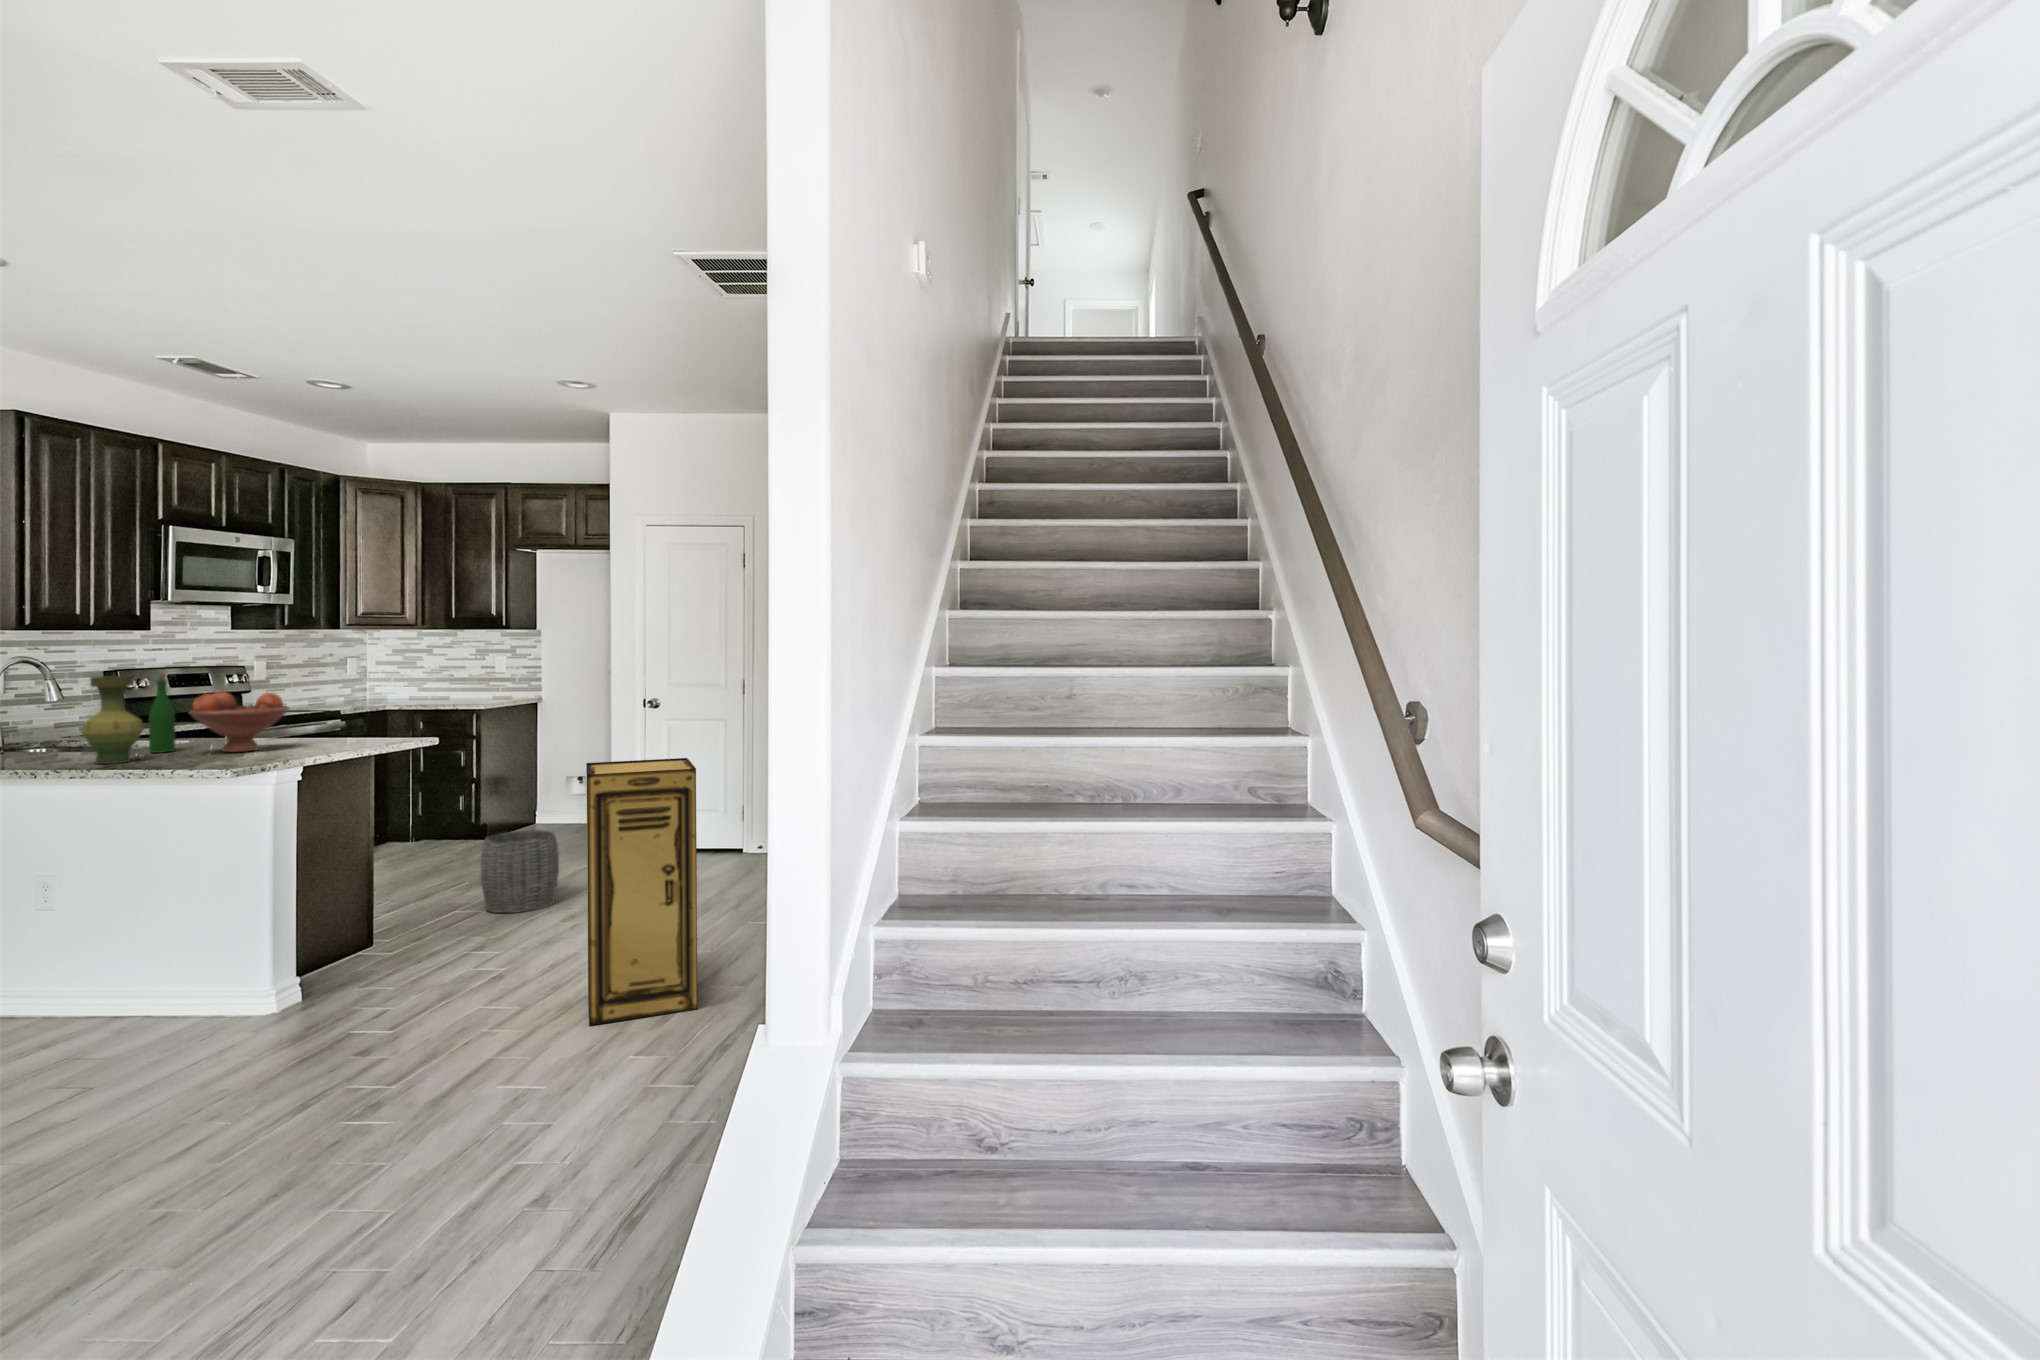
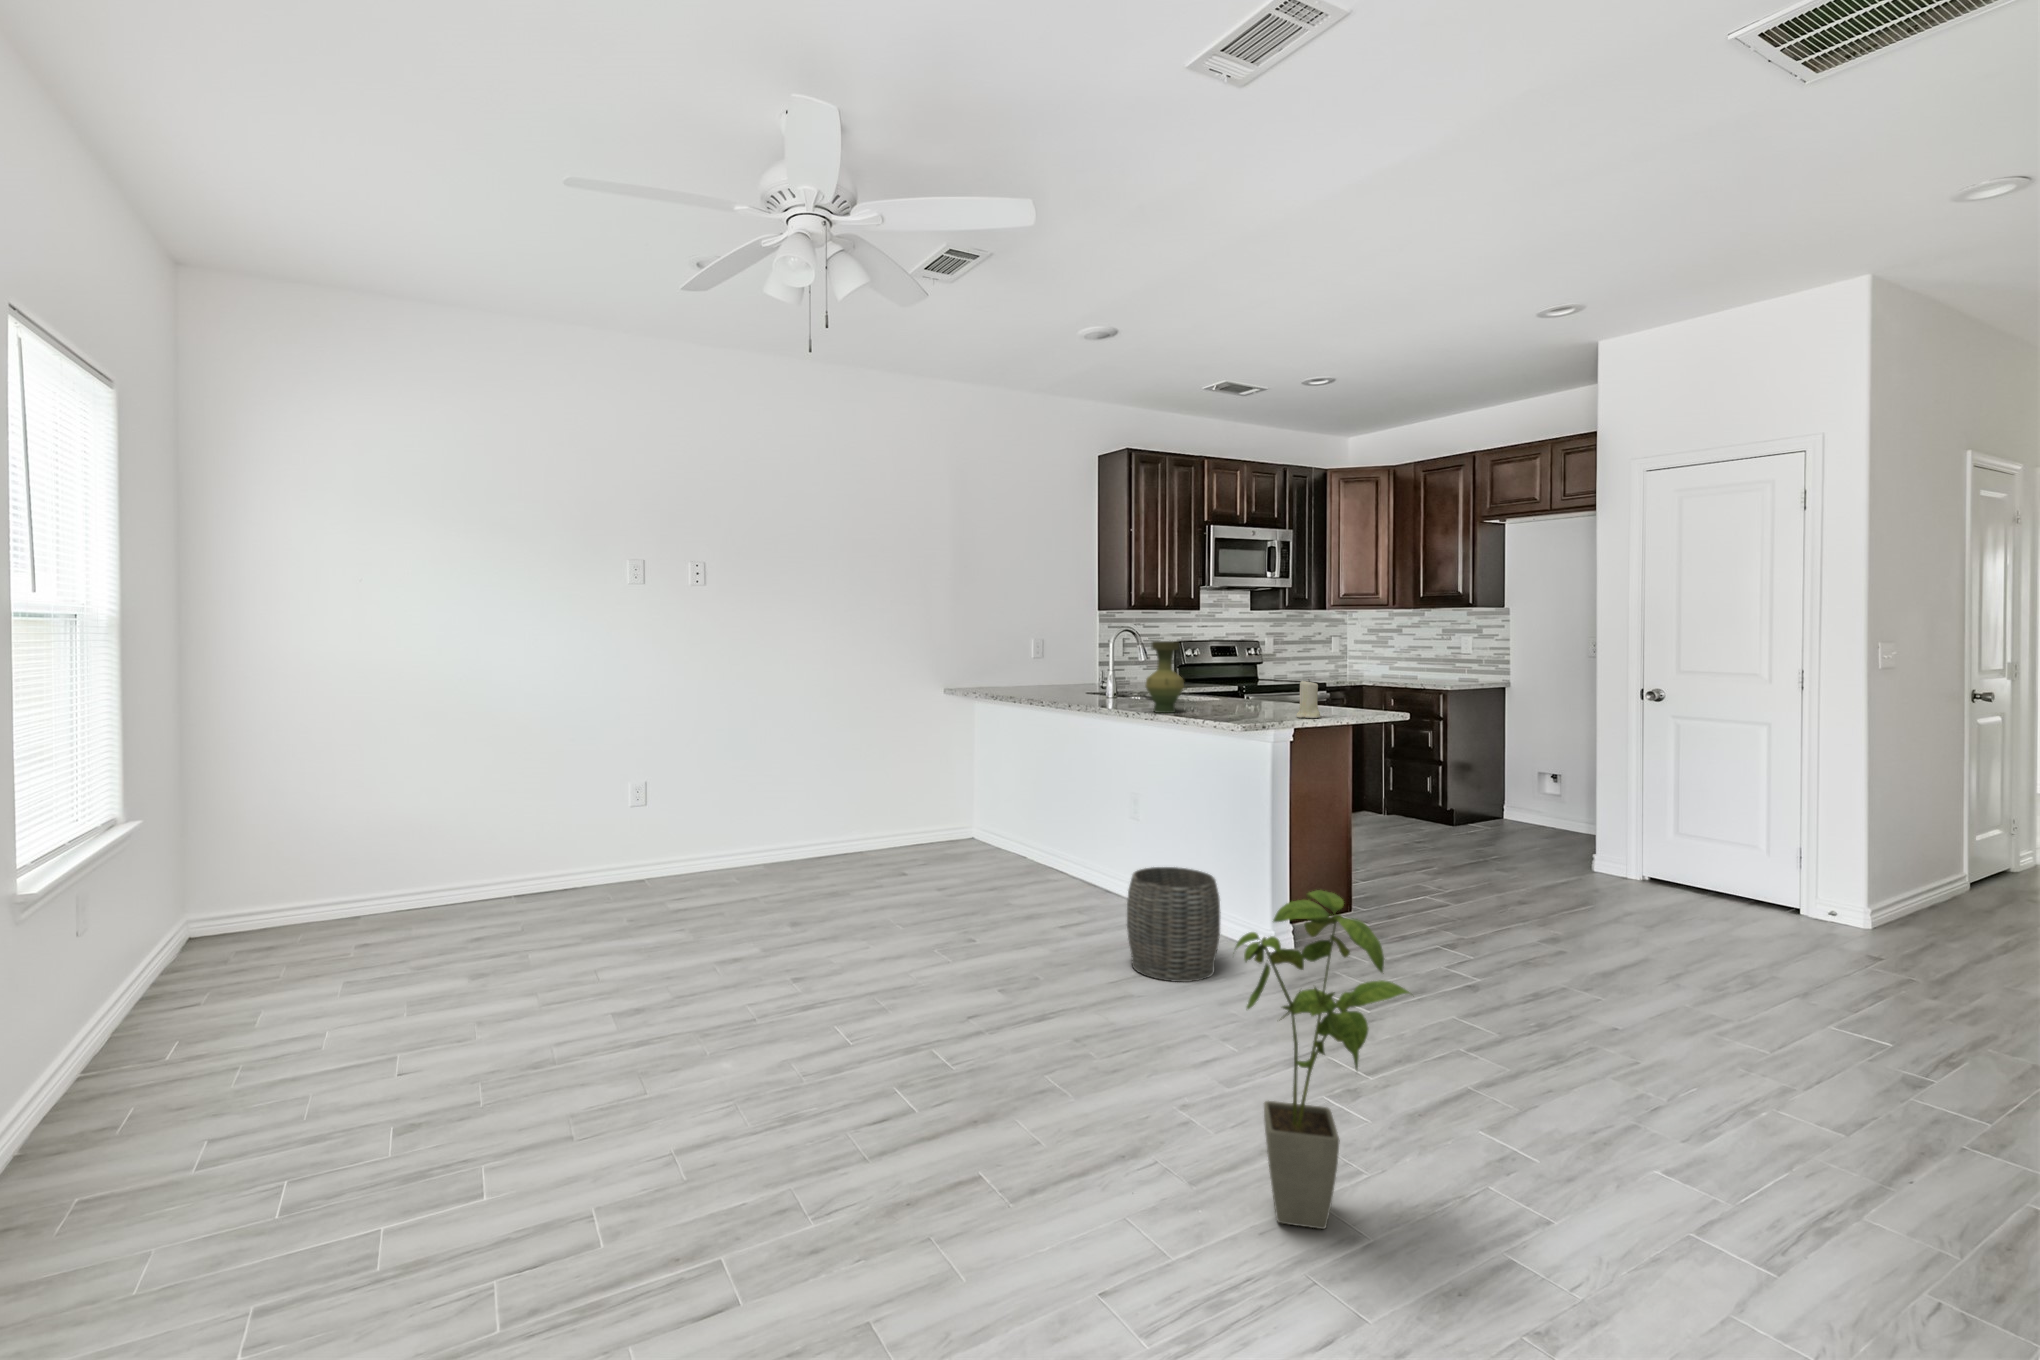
wine bottle: present [149,672,175,753] -> none [1188,640,1206,707]
fruit bowl: present [189,692,289,752] -> none [1215,658,1289,712]
candle: none [300,711,330,753] -> present [1296,681,1320,718]
storage cabinet: present [586,758,697,1025] -> none [1588,760,1763,1116]
woven basket: present [481,830,559,913] -> present [1127,867,1220,982]
house plant: none [230,909,423,1230] -> present [1236,890,1410,1229]

